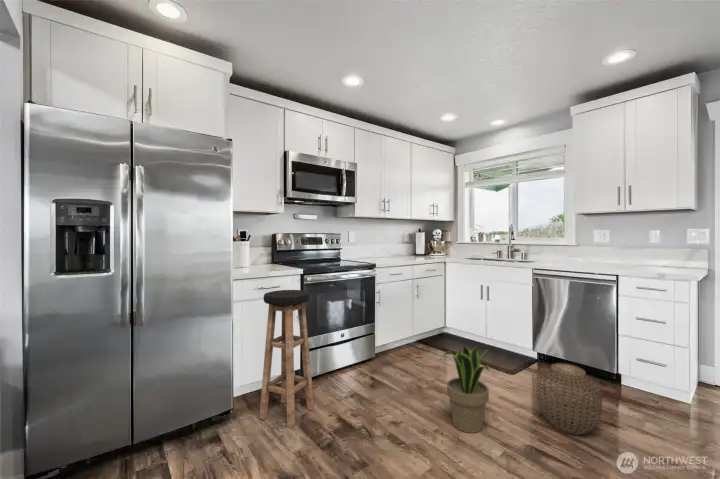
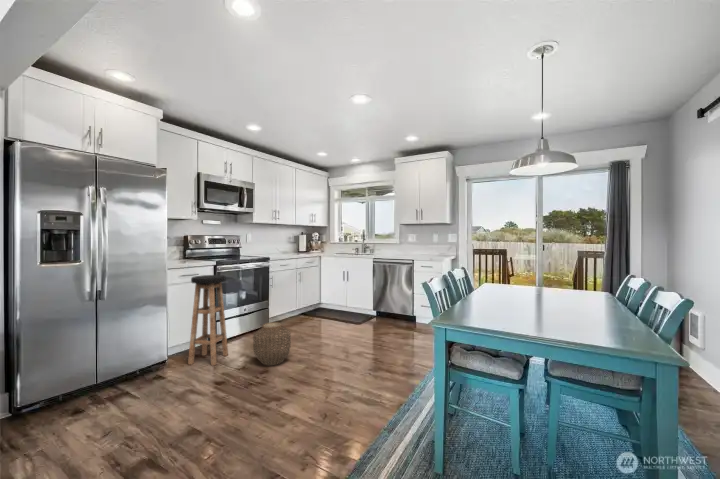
potted plant: present [444,347,489,433] -> none [314,302,342,352]
woven basket: present [537,363,602,434] -> present [253,322,291,365]

